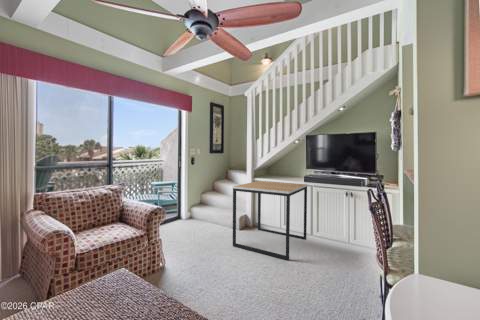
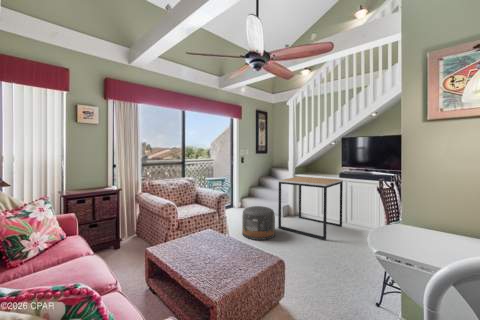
pouf: none [185,220,227,266] -> present [242,206,275,240]

